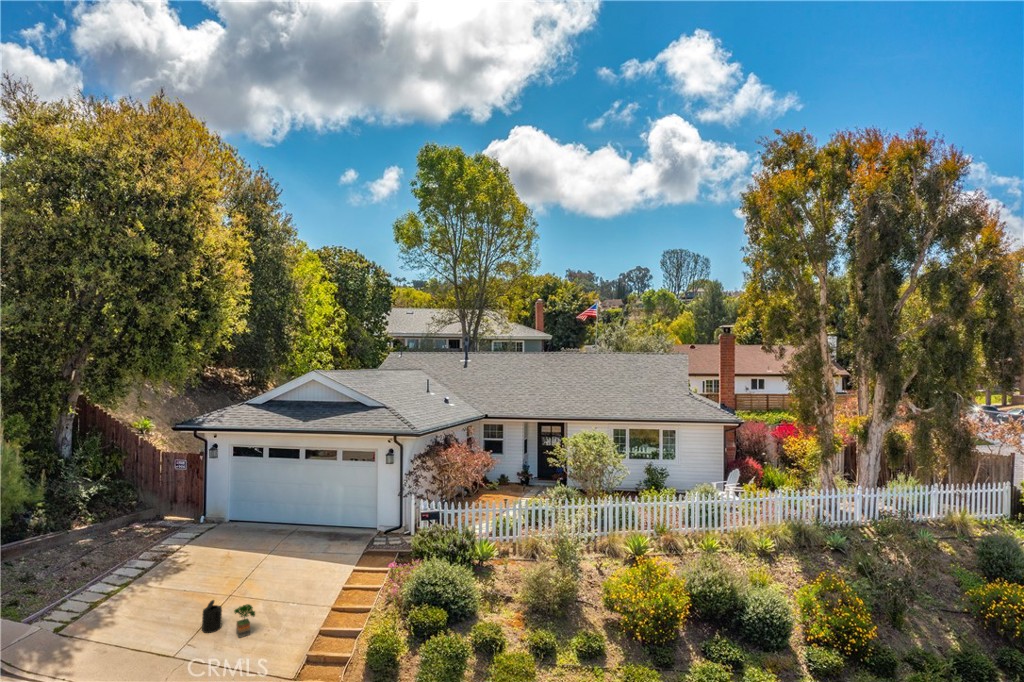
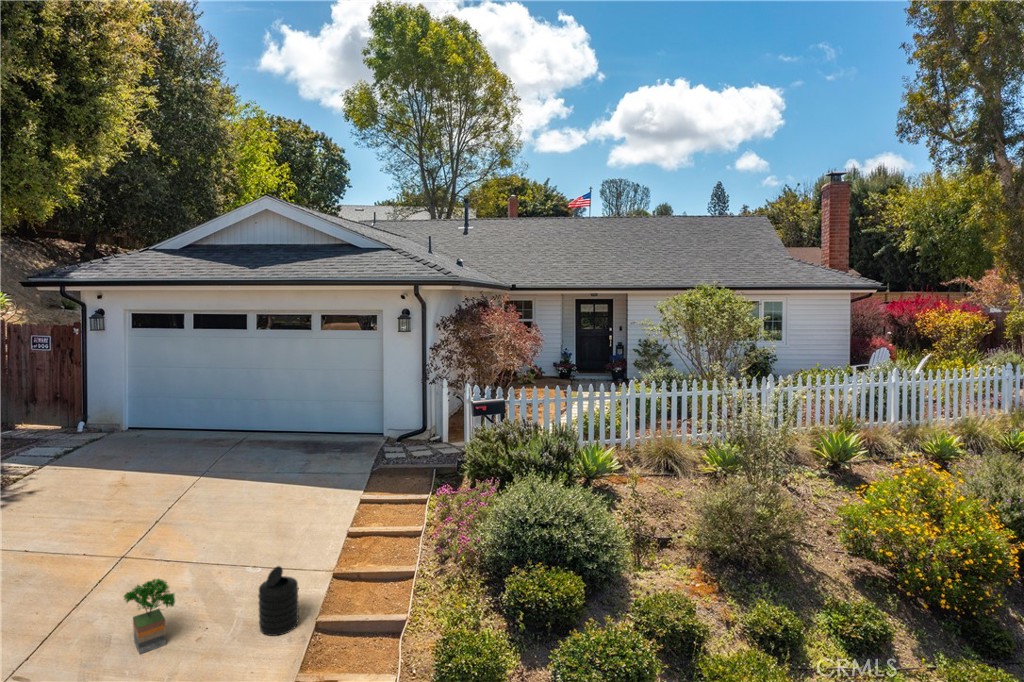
trash can: present [202,600,222,633] -> present [258,566,299,636]

